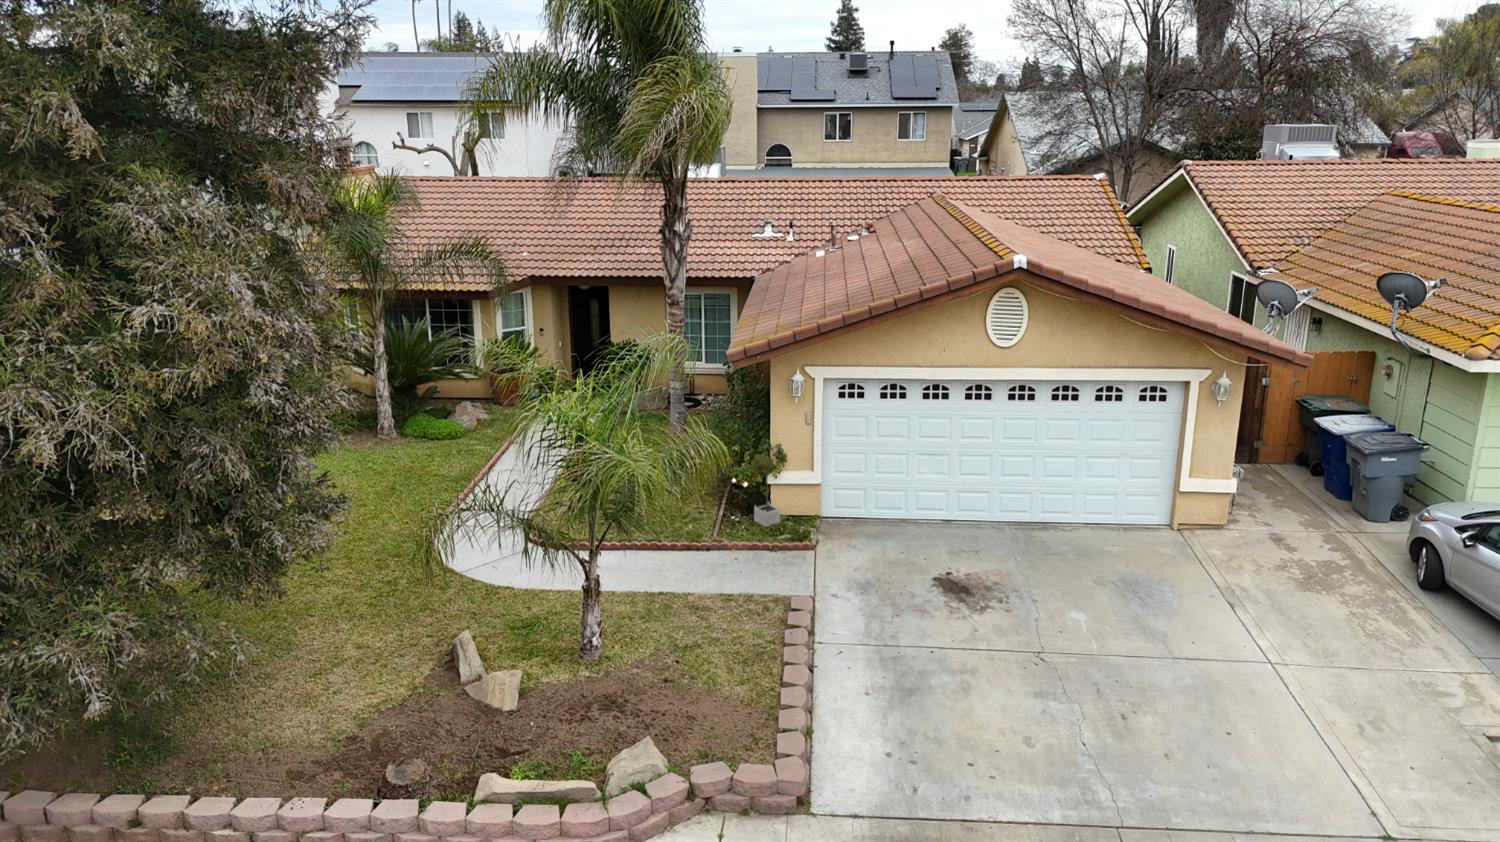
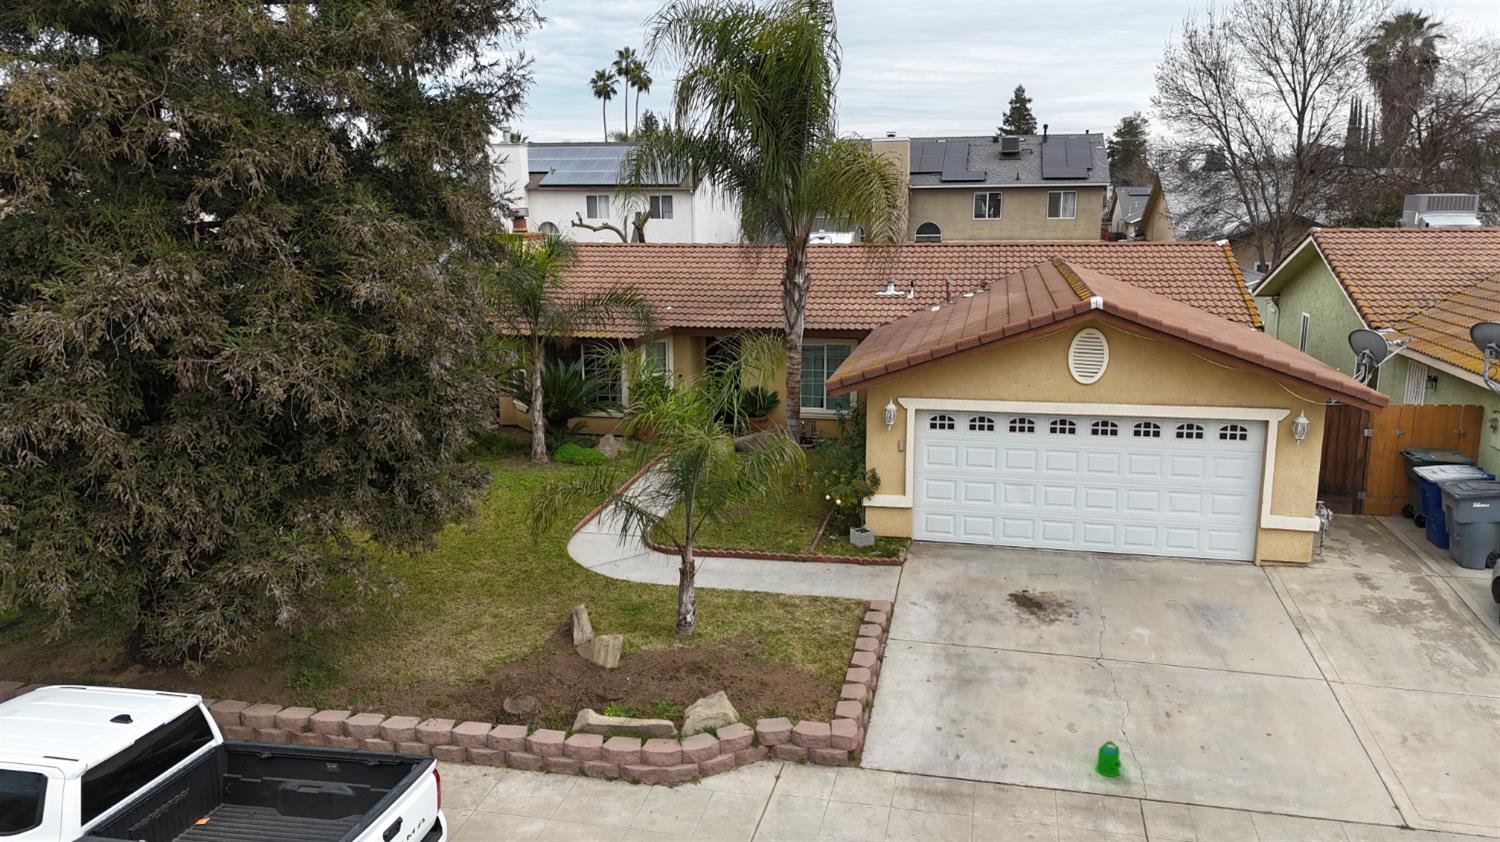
watering can: none [1068,767,1100,807] -> present [1095,741,1121,777]

